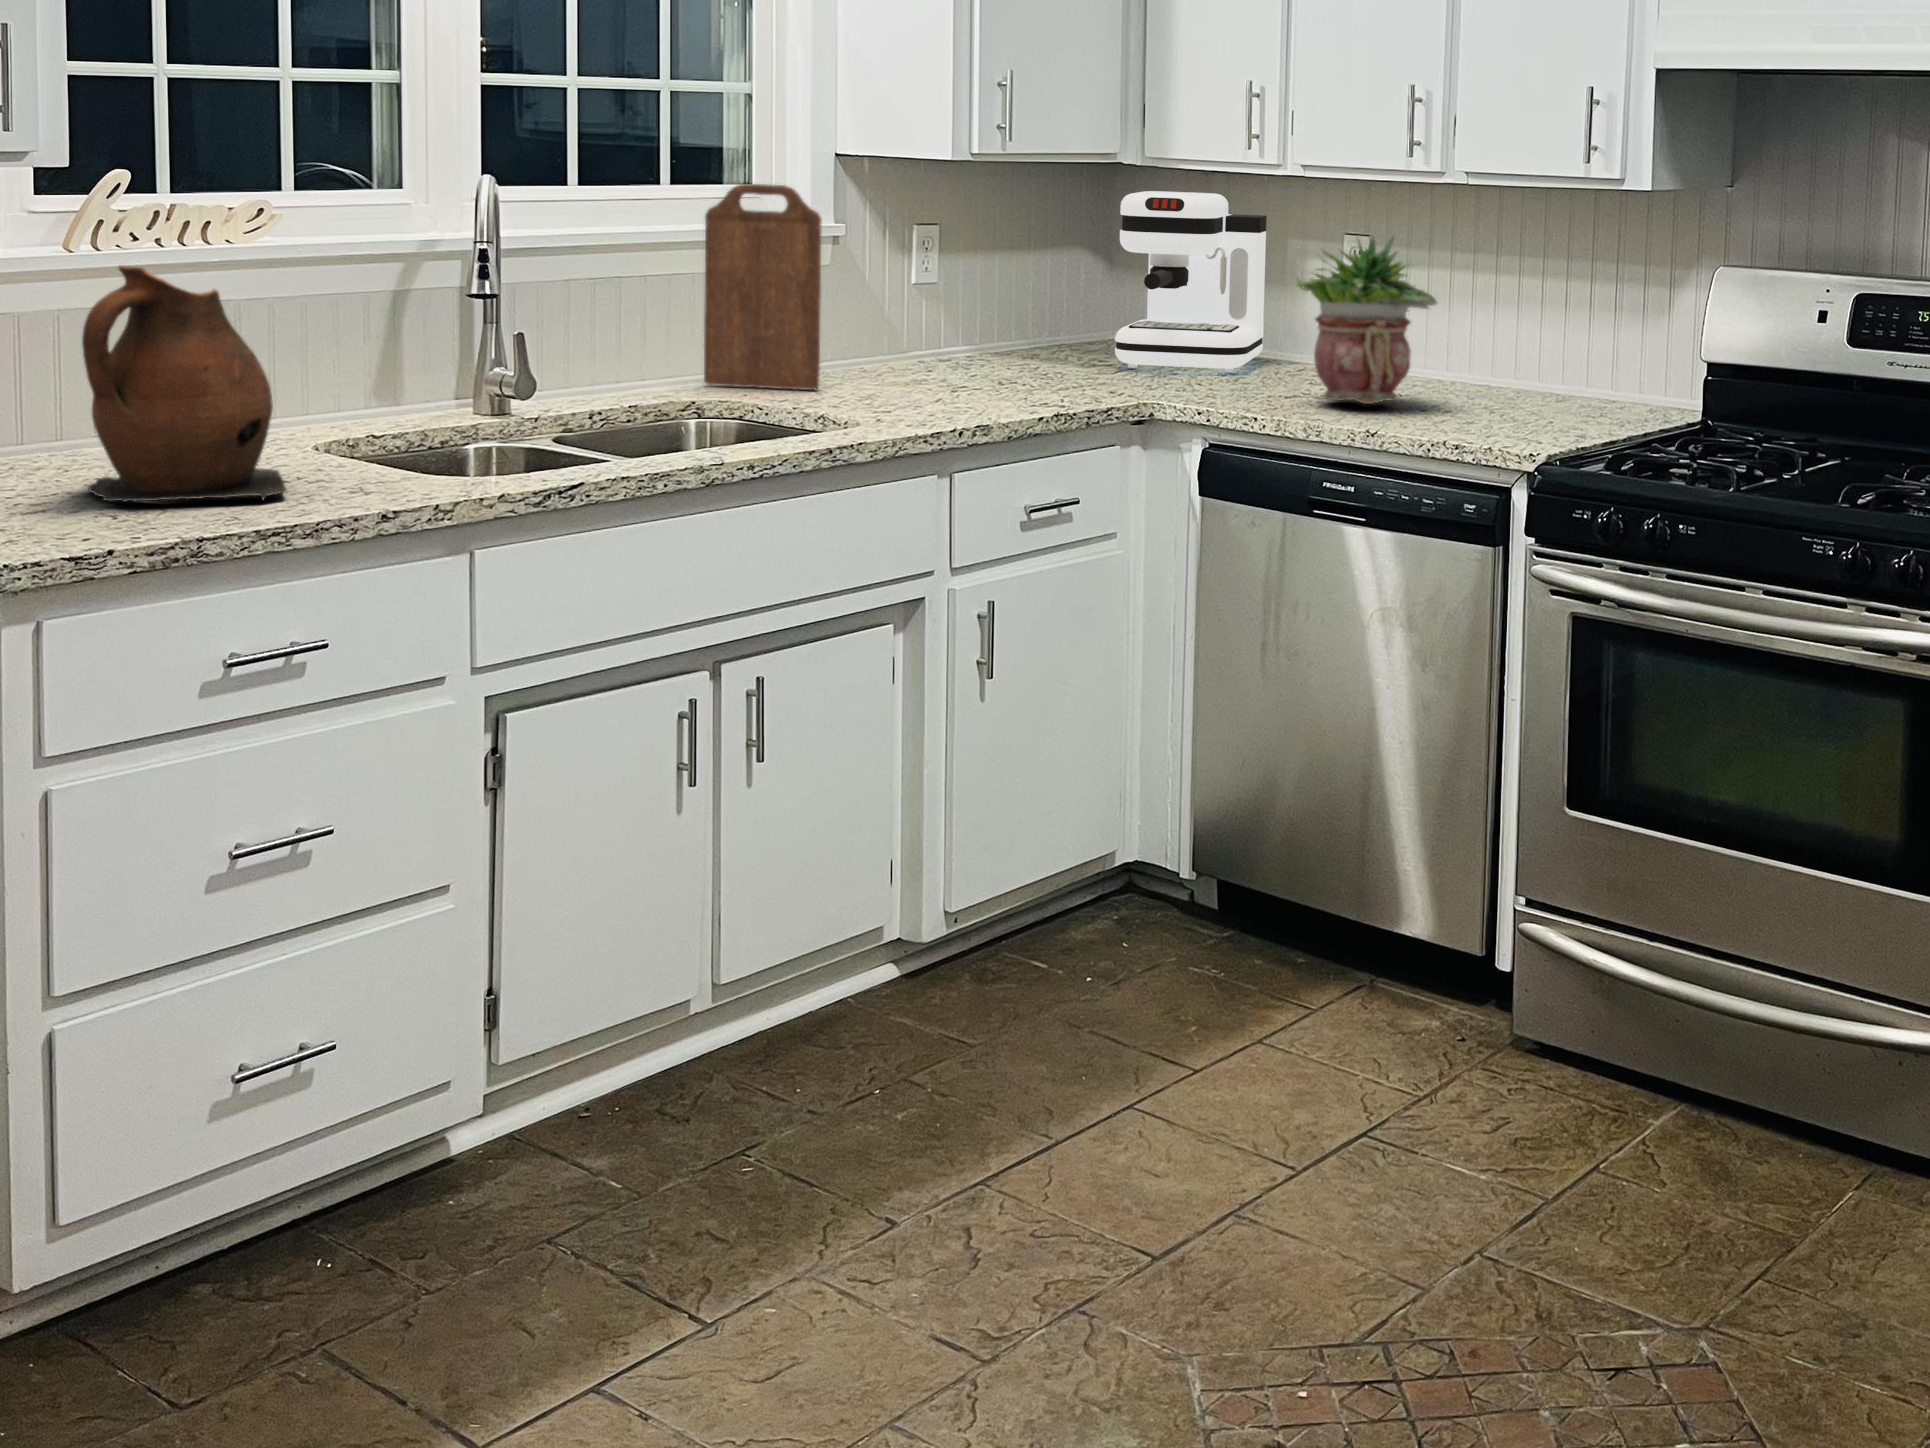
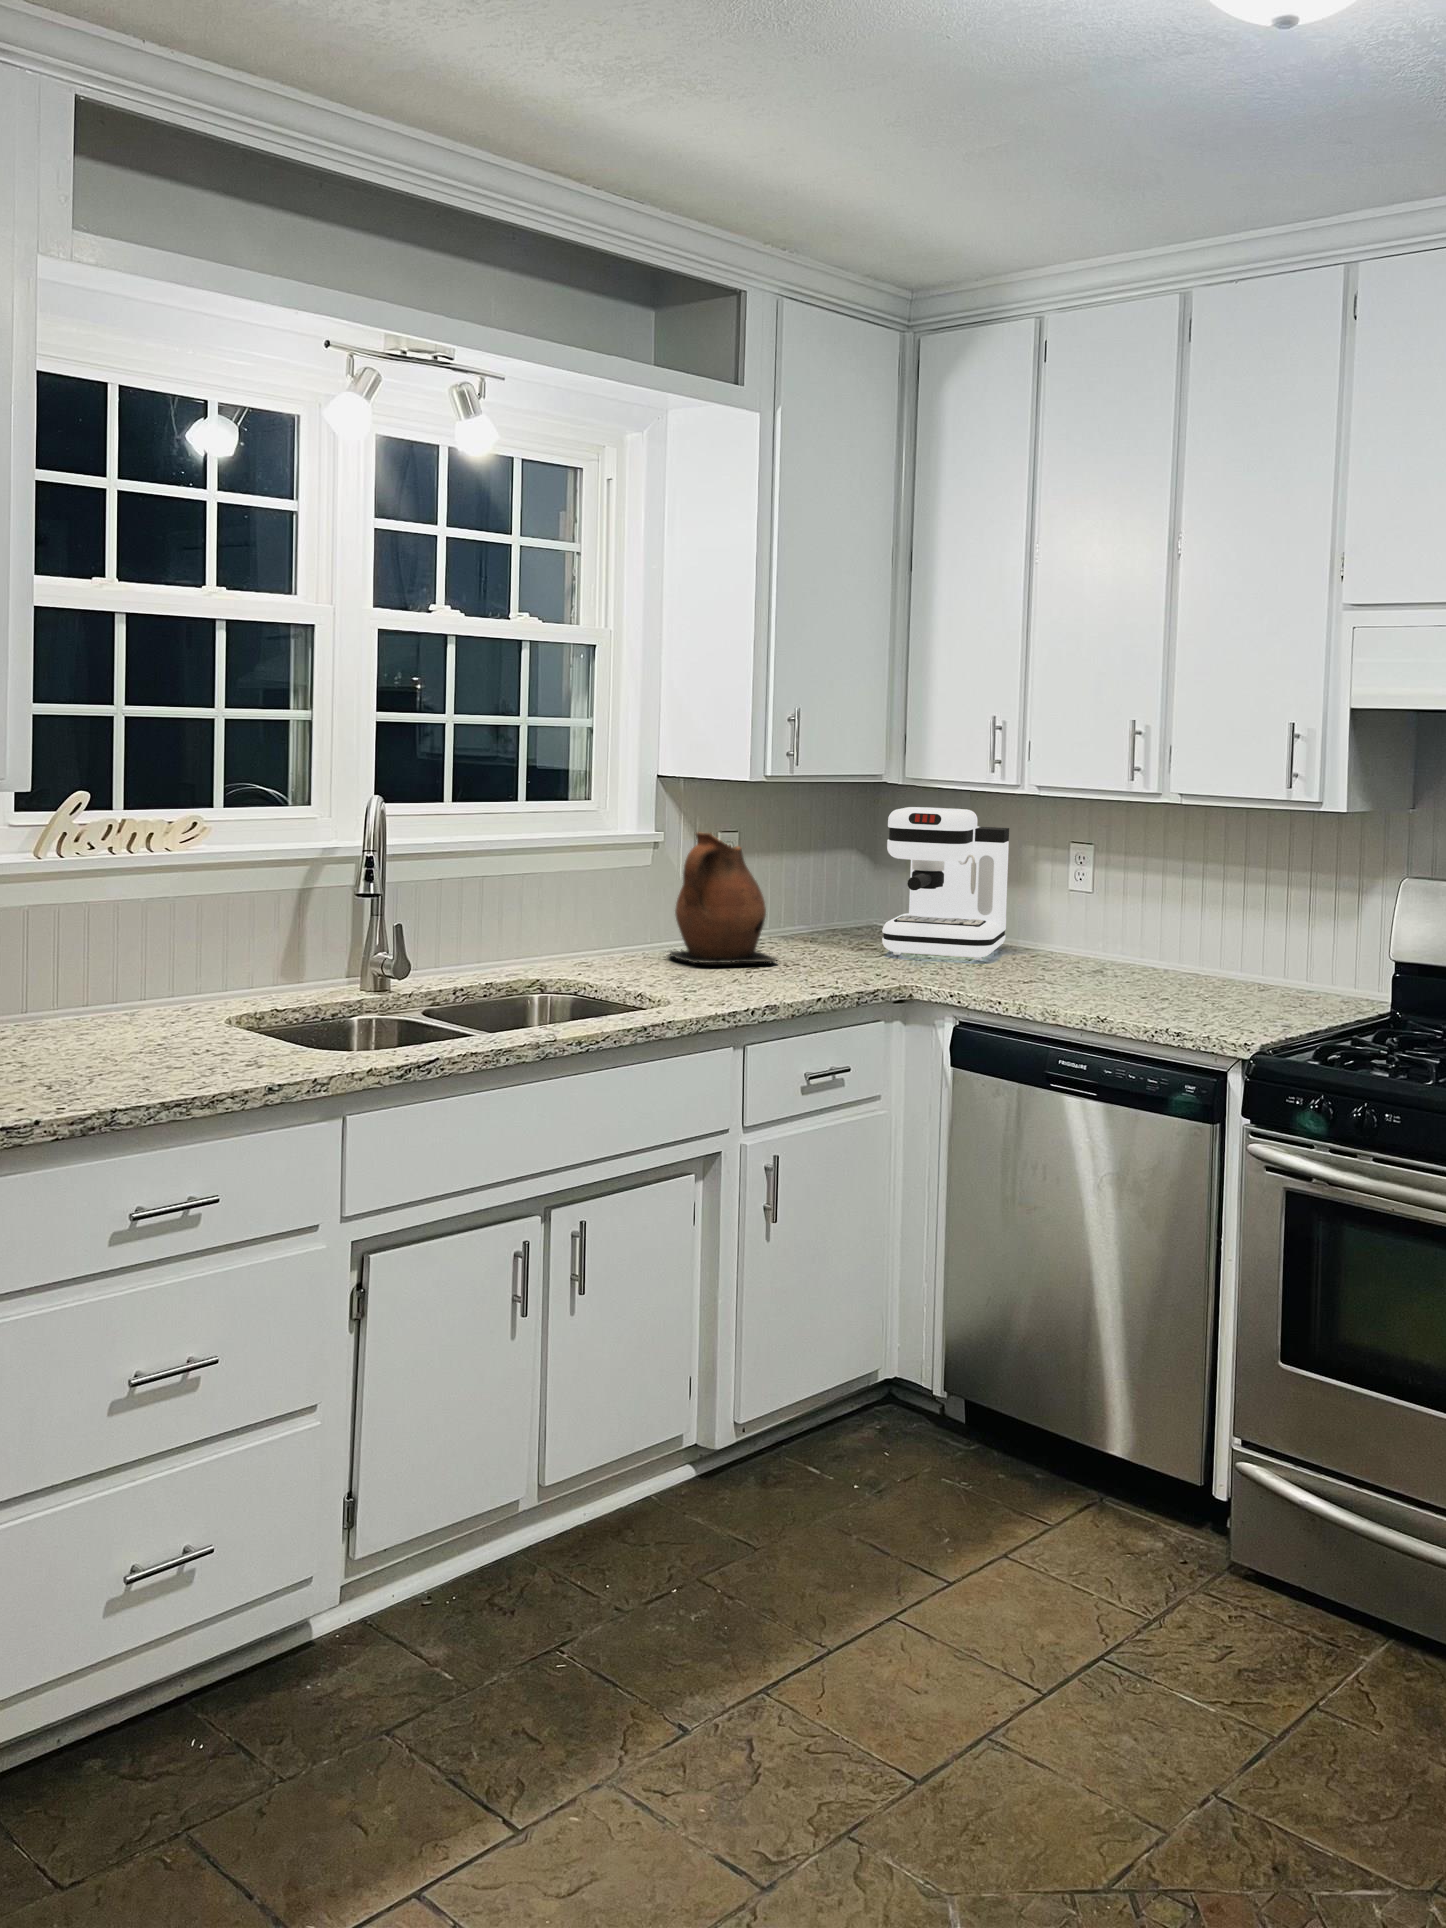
cutting board: present [704,184,821,390] -> none [546,801,643,972]
potted plant: present [1297,236,1437,404] -> none [1036,845,1159,993]
ceramic pitcher: present [82,266,287,502] -> present [670,832,777,963]

